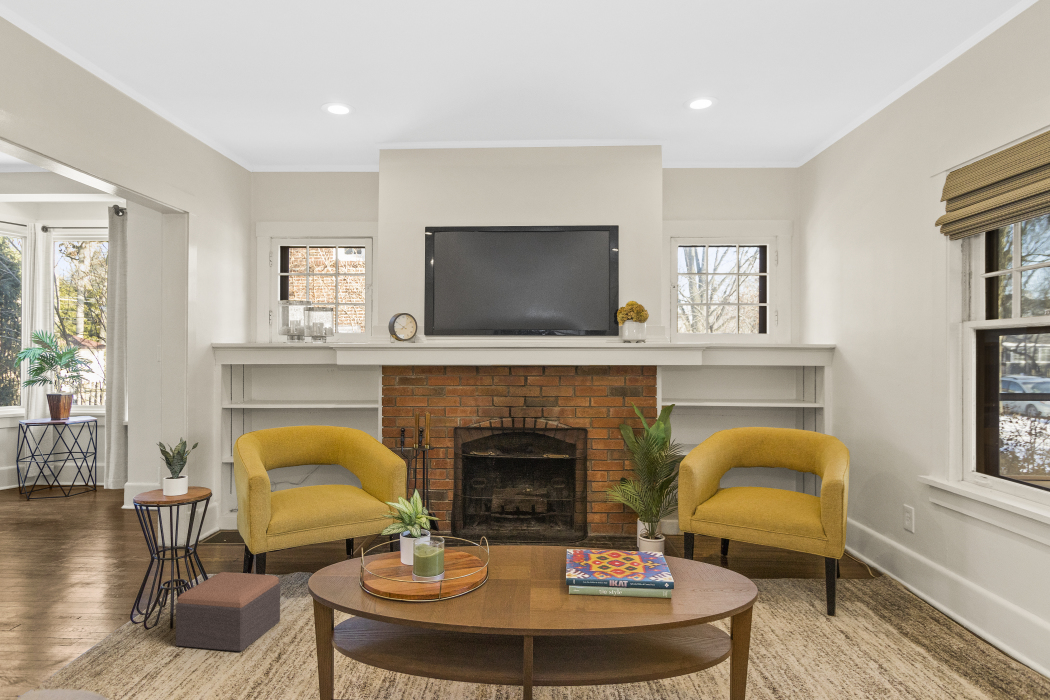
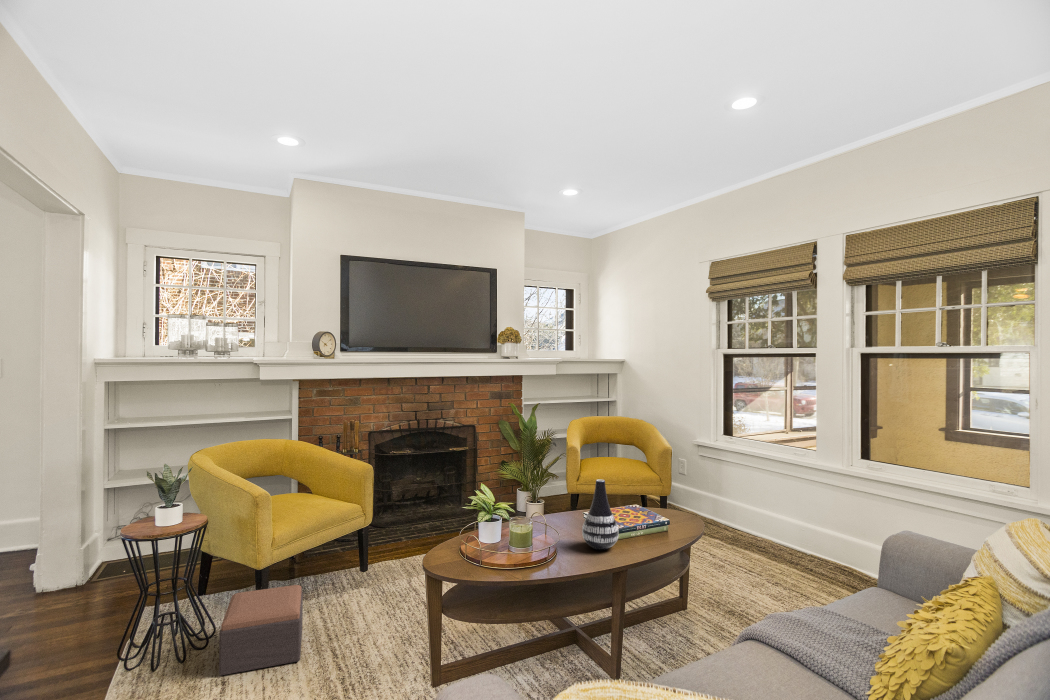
vase: none [503,505,553,602] -> present [582,480,619,550]

